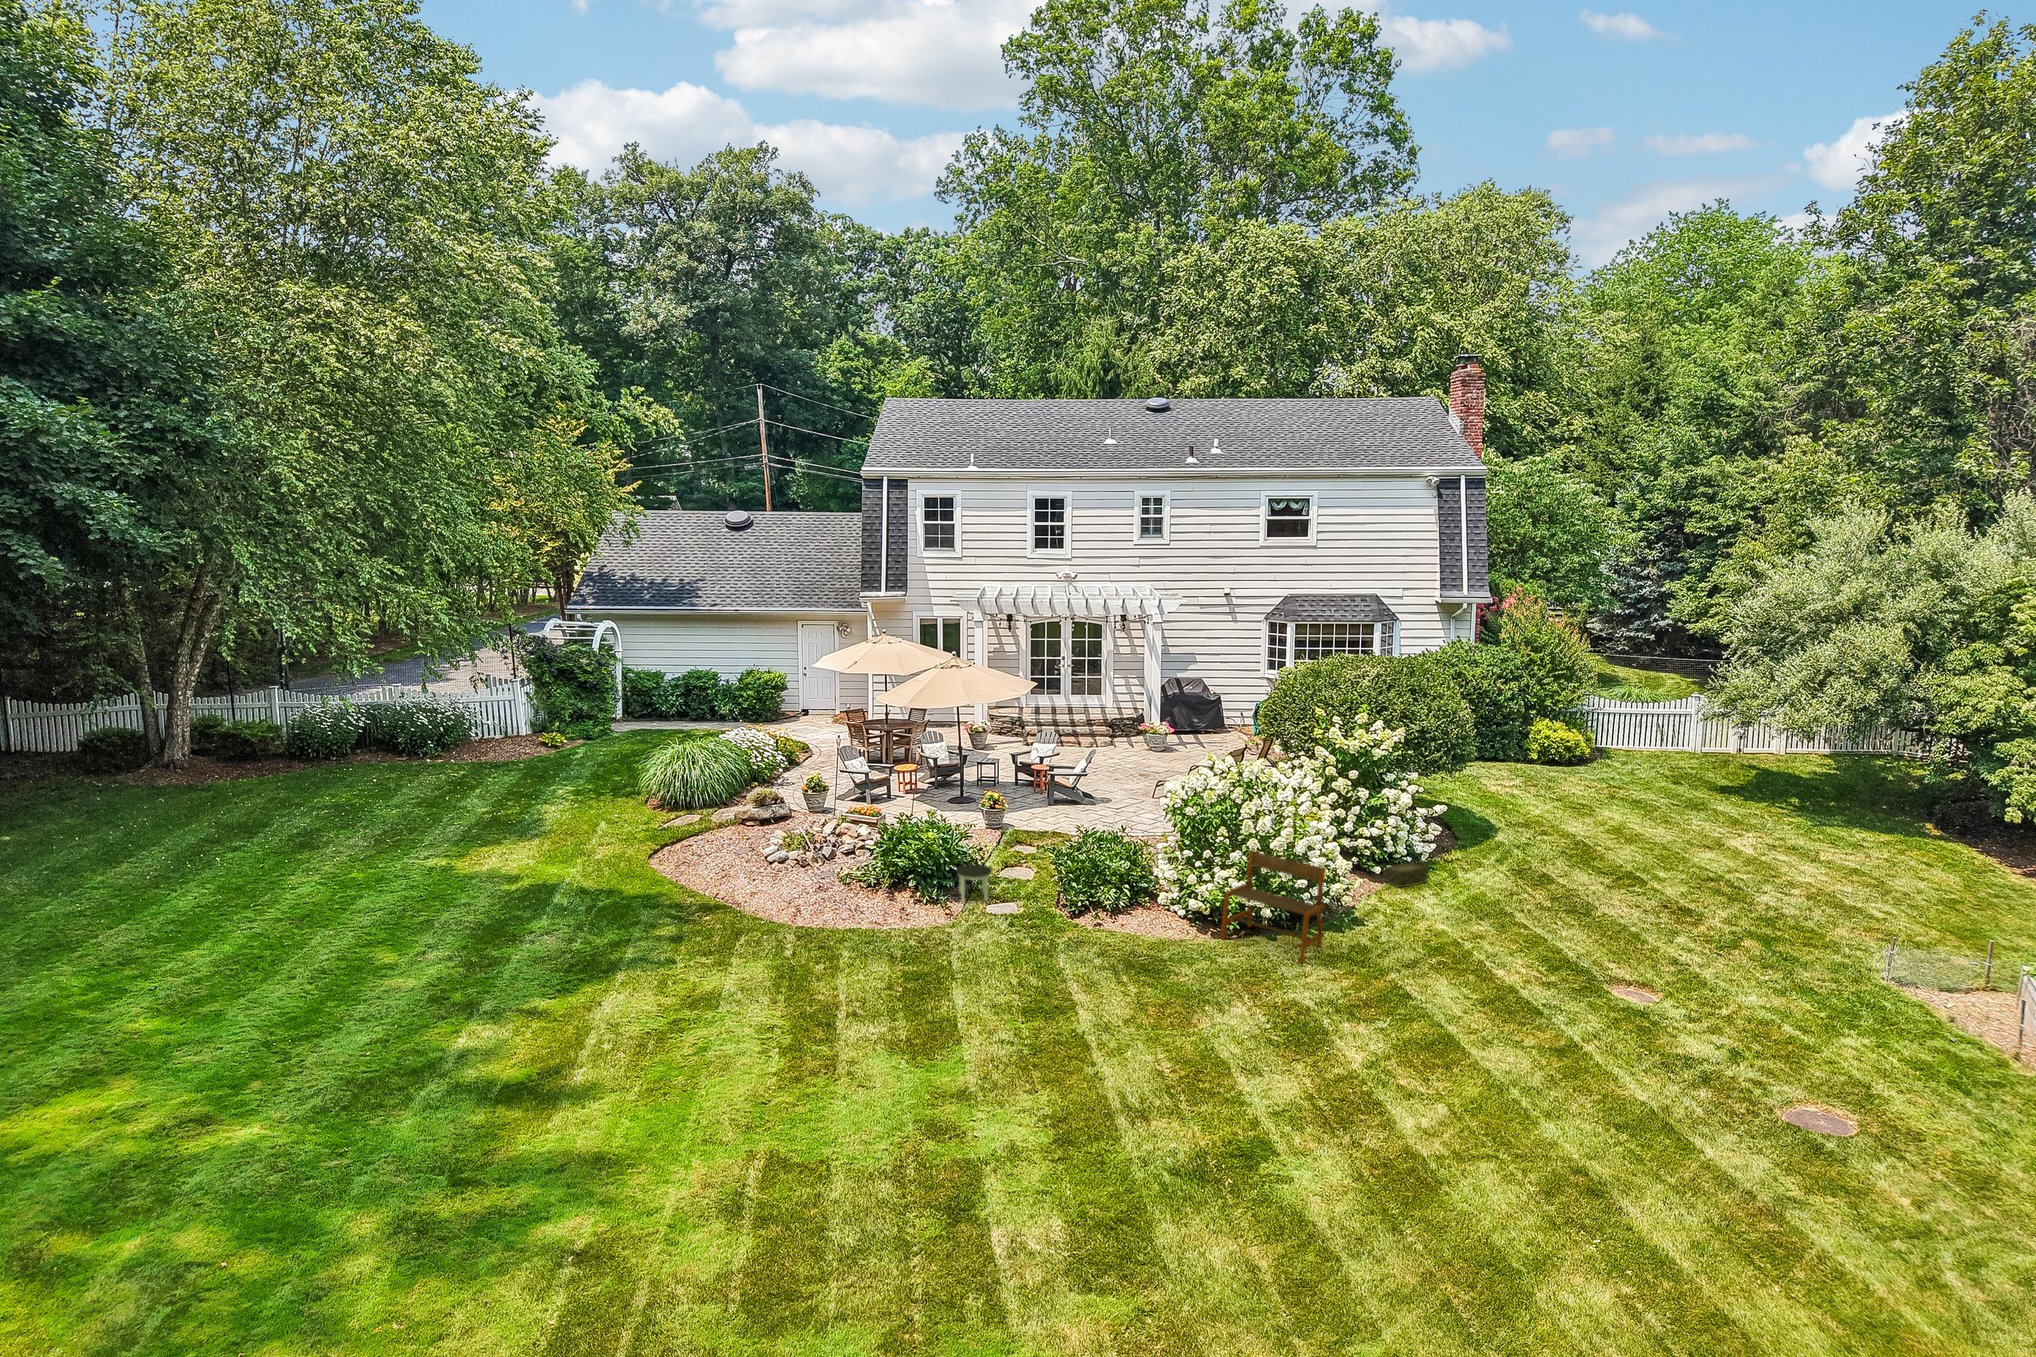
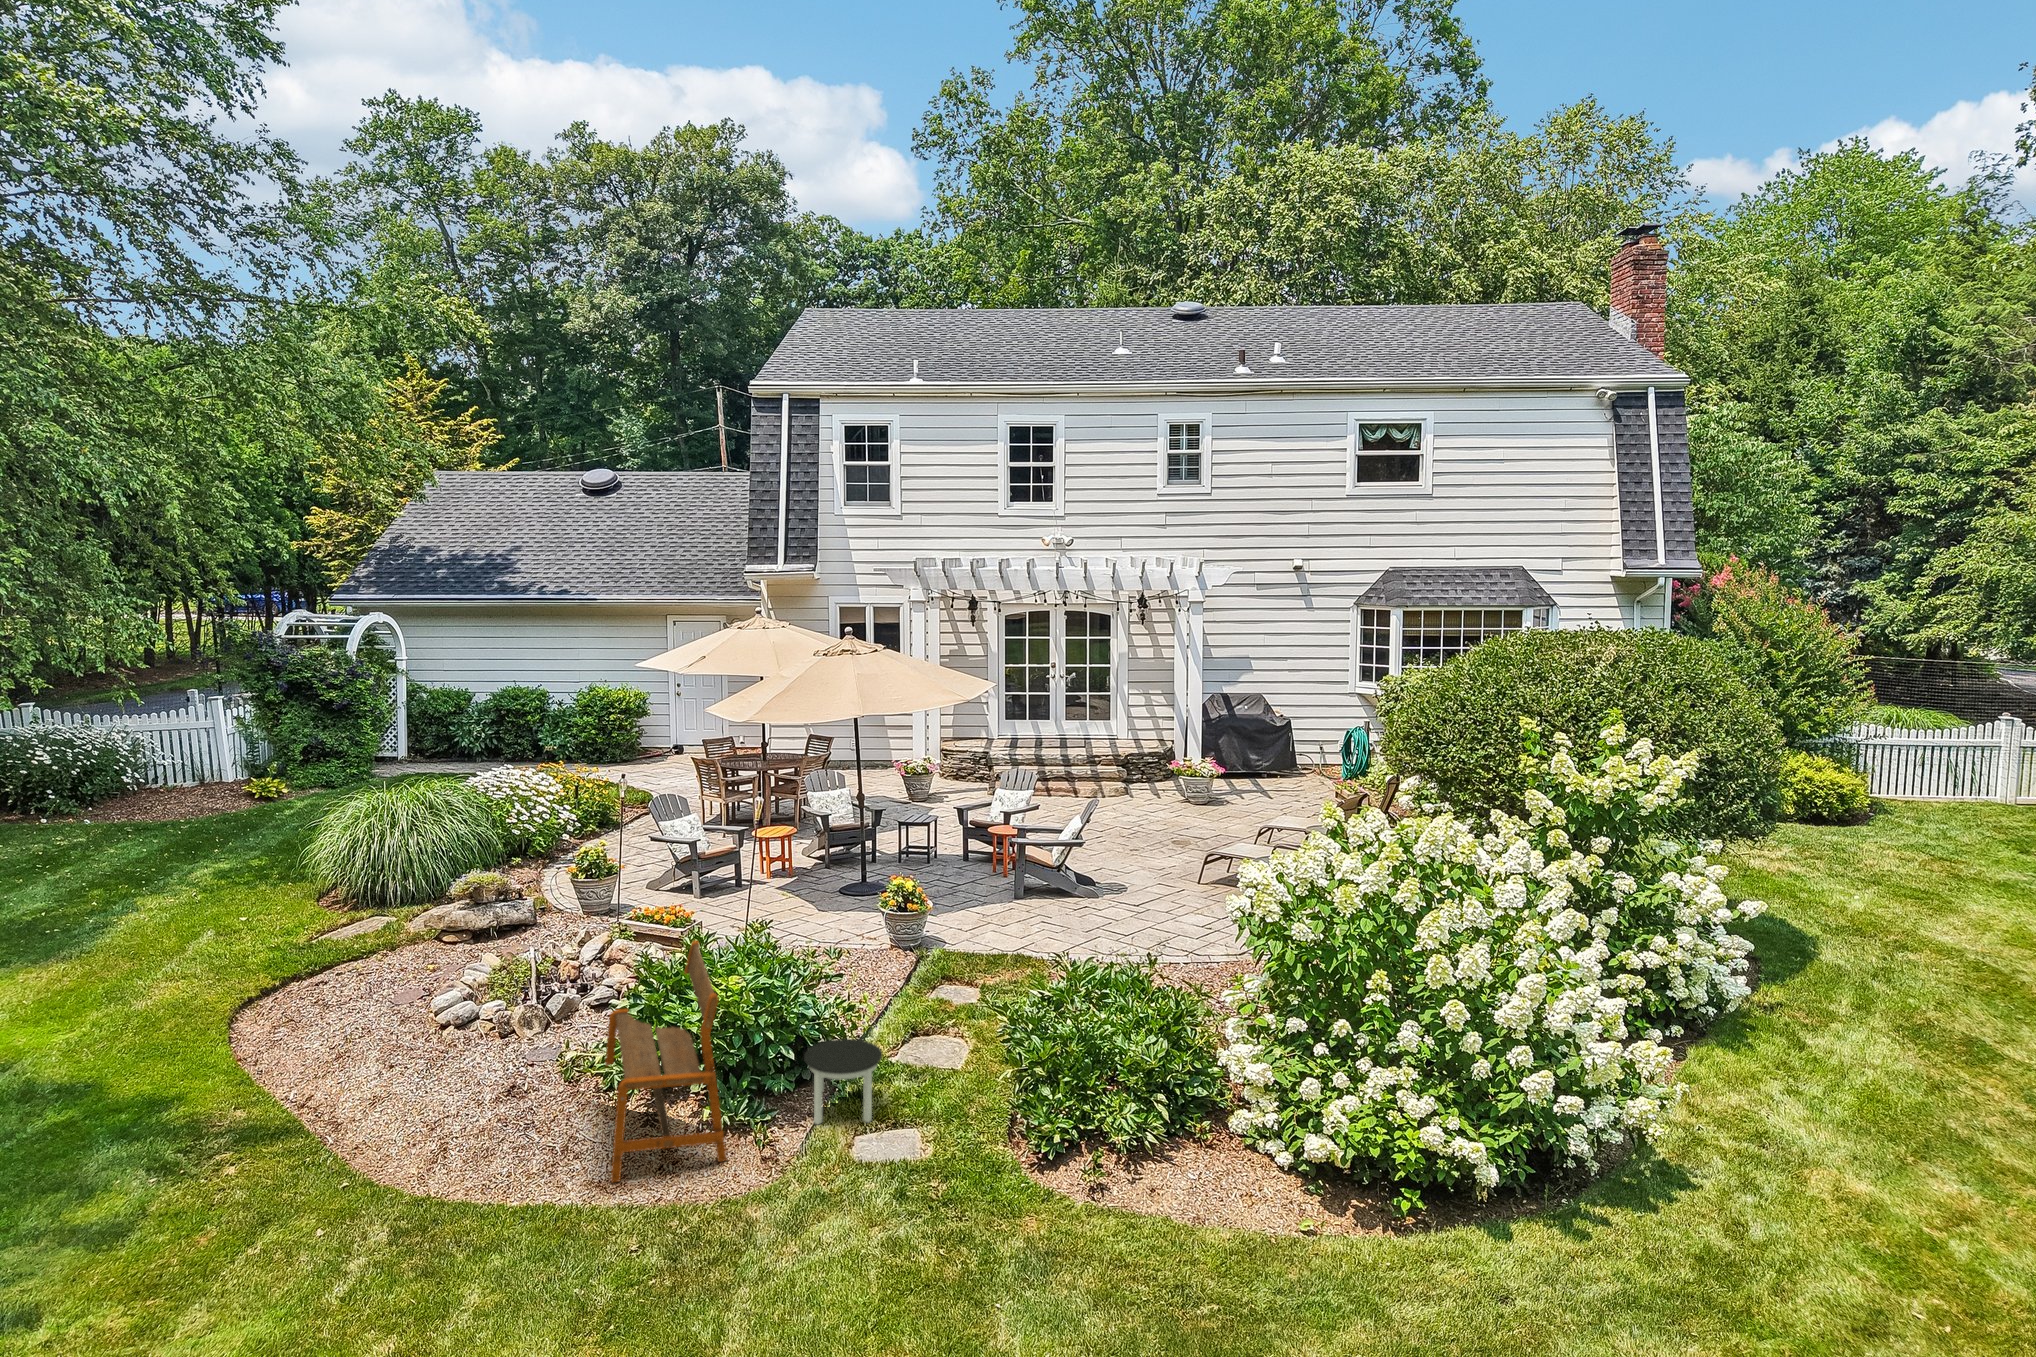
bench: present [1220,850,1326,963] -> present [603,940,727,1182]
woven basket: present [1383,862,1428,888] -> none [1672,1022,1763,1080]

